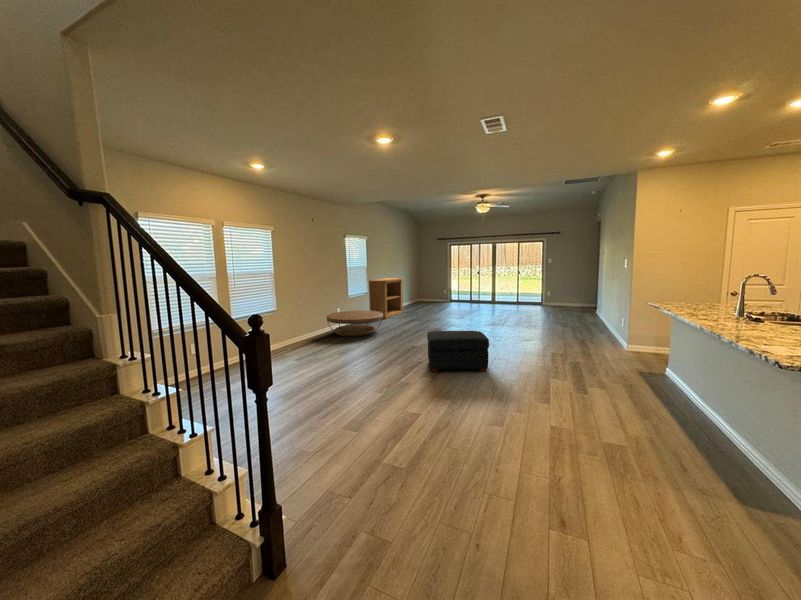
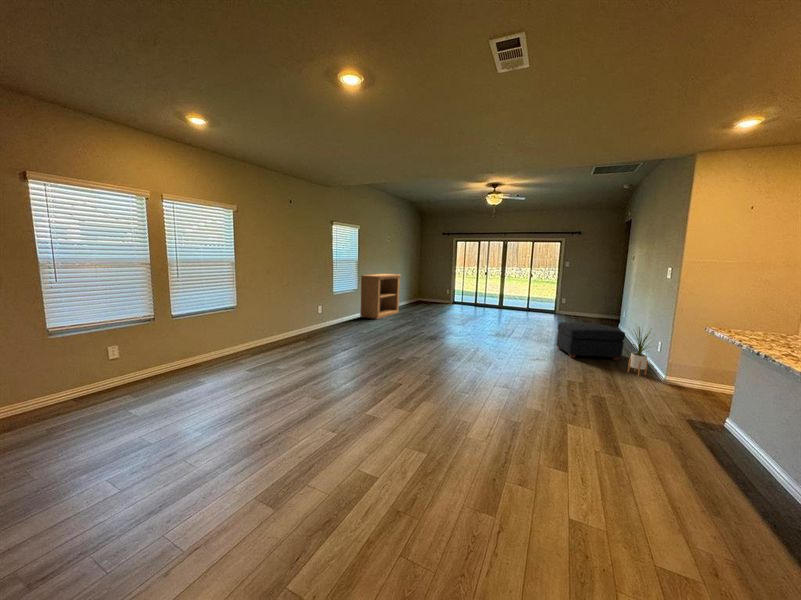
house plant: none [596,304,622,347] -> present [627,327,651,376]
coffee table: present [327,311,383,336] -> none [304,309,370,340]
ottoman: present [427,331,489,372] -> present [557,323,625,360]

